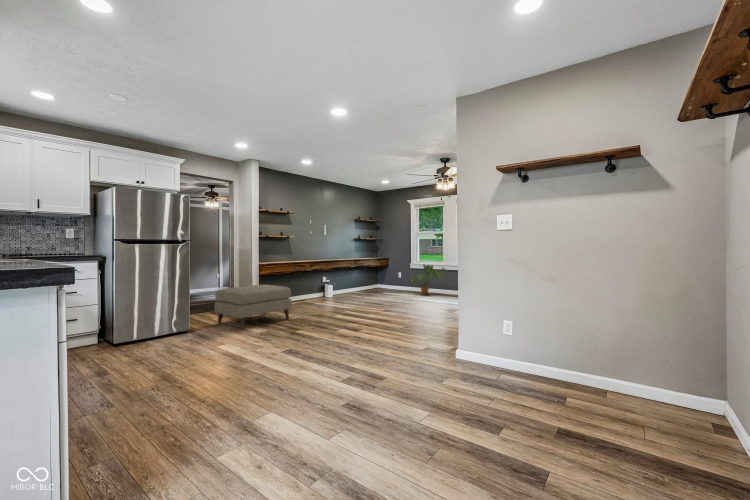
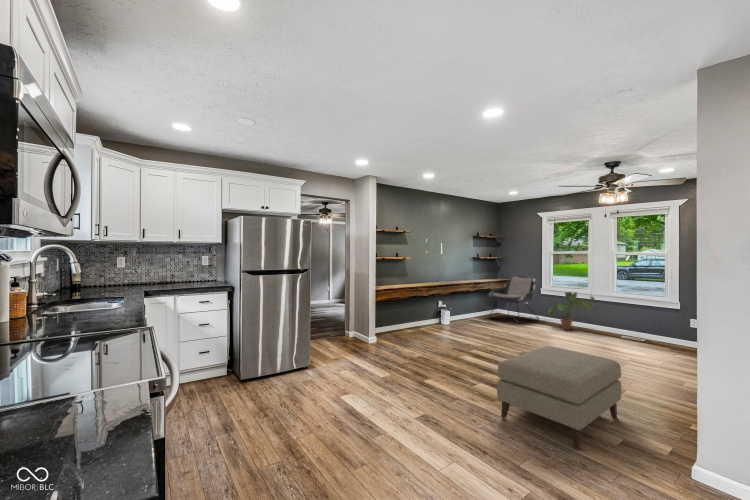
lounge chair: none [366,254,407,293] -> present [488,276,536,323]
ottoman: present [215,285,292,329] -> present [497,346,621,449]

